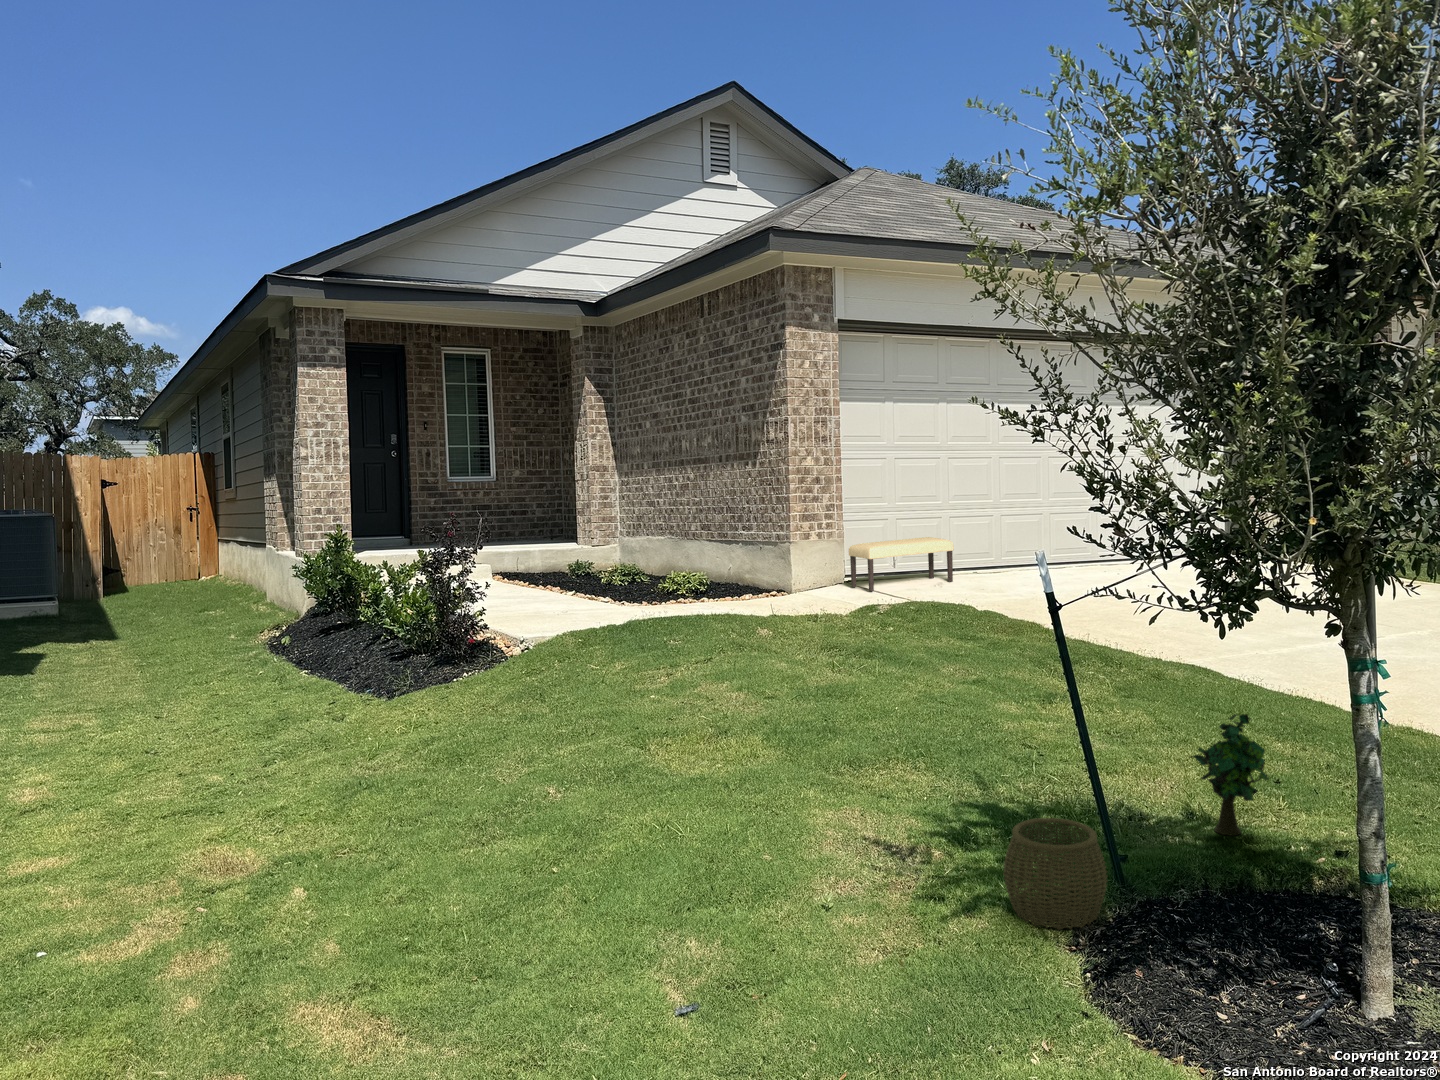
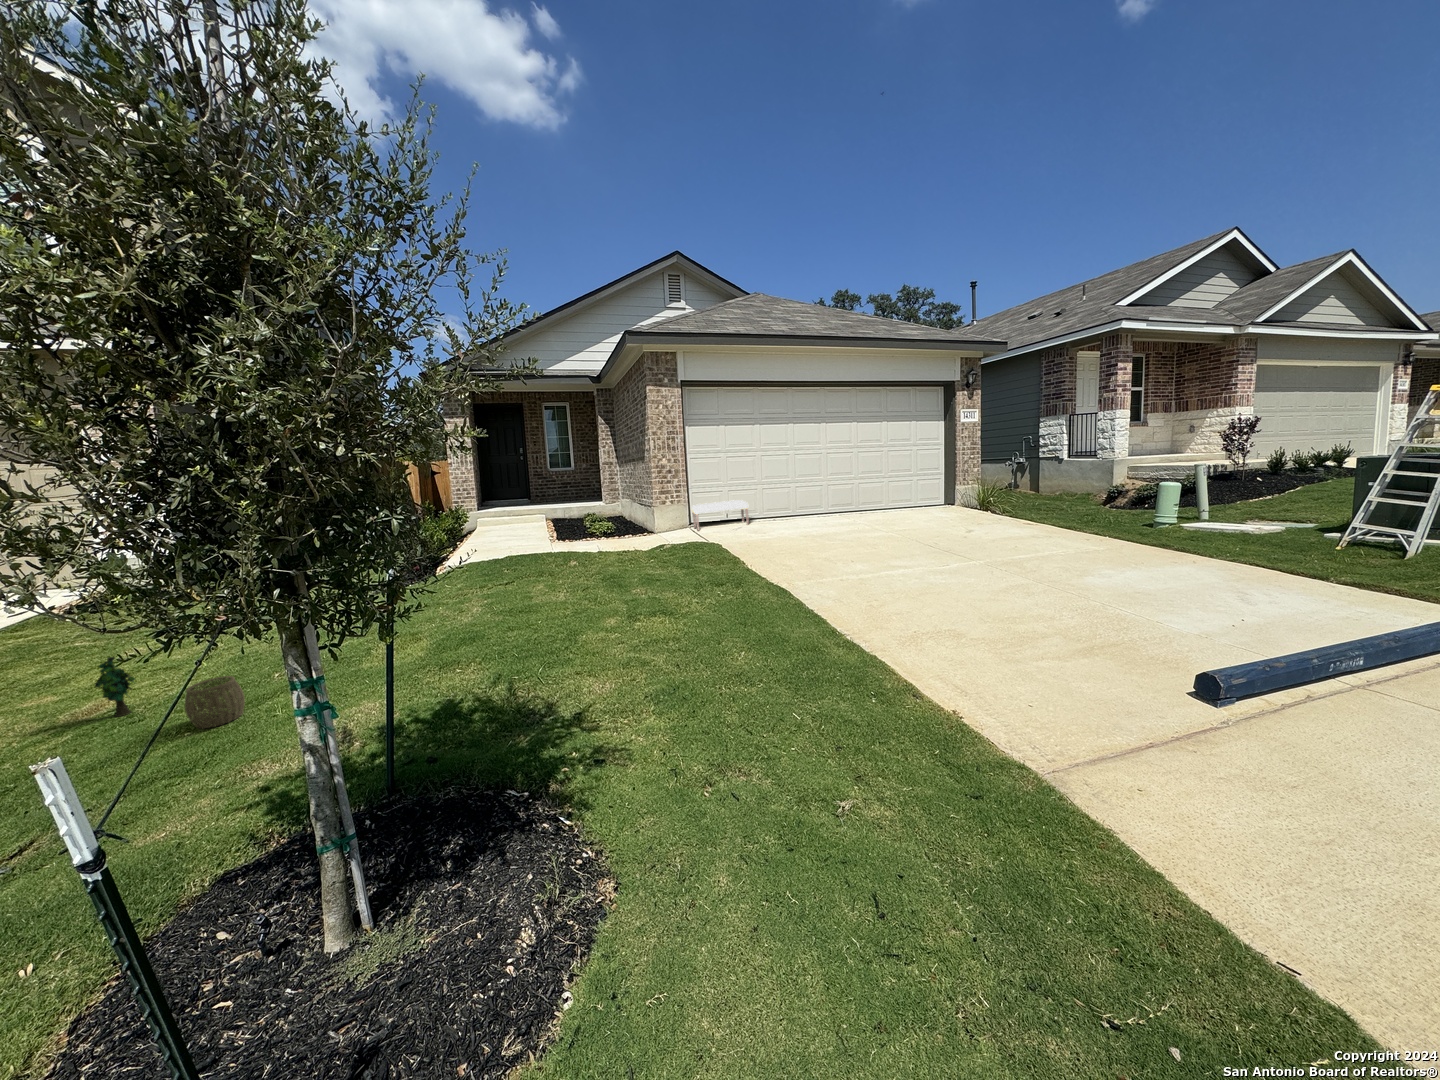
decorative plant: present [1191,714,1269,835] -> present [95,657,135,717]
woven basket: present [1004,818,1107,929] -> present [185,676,245,728]

